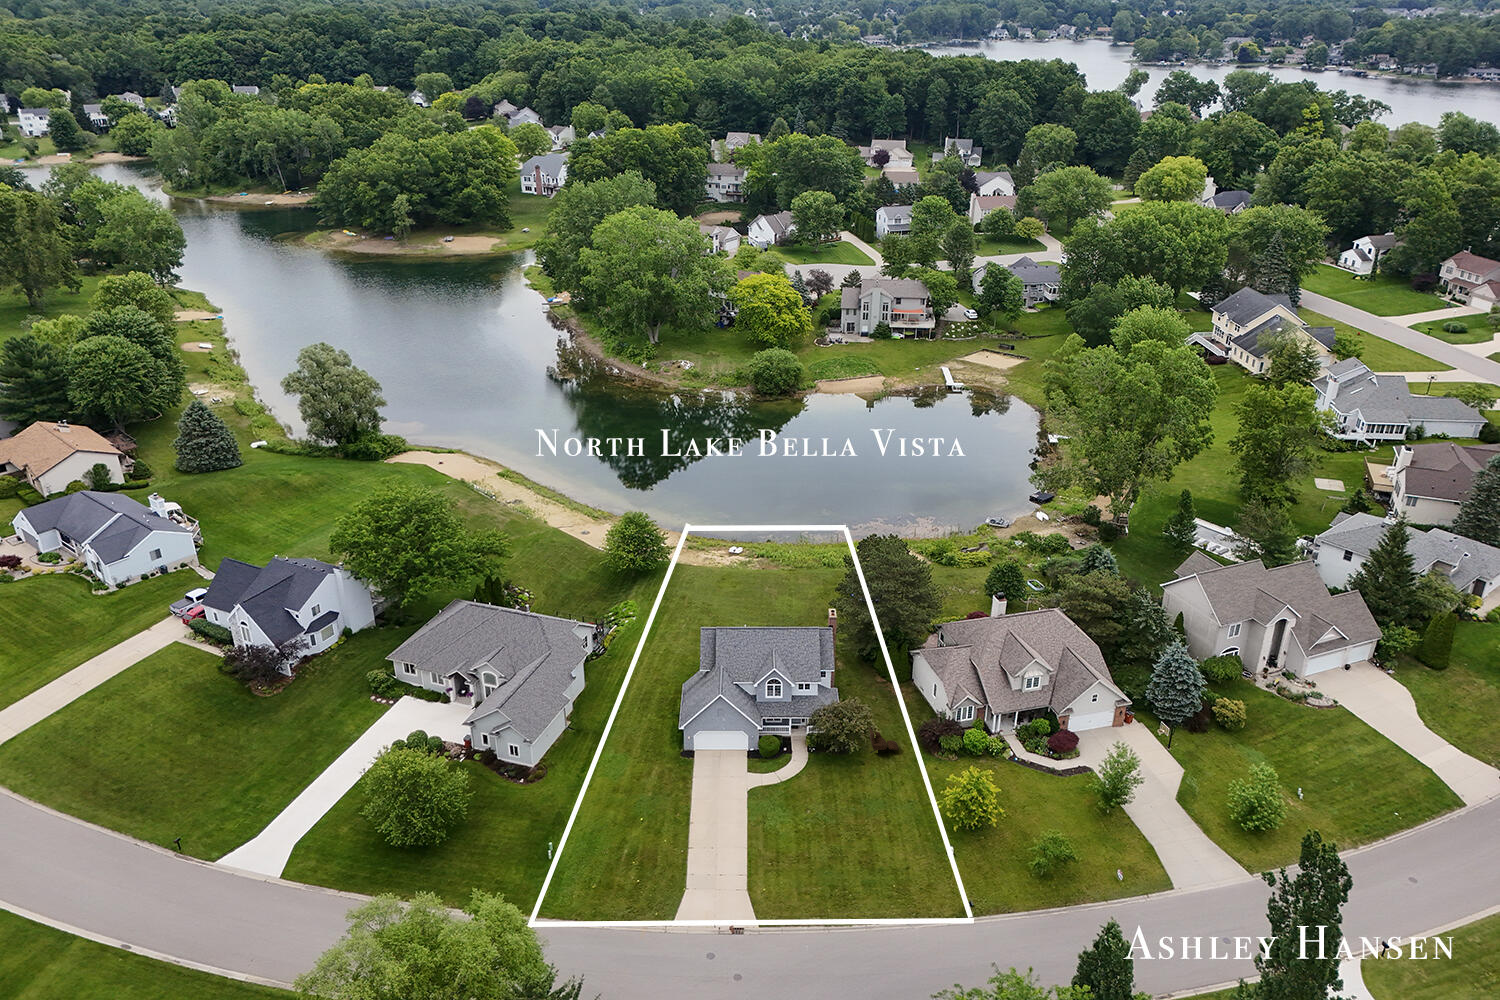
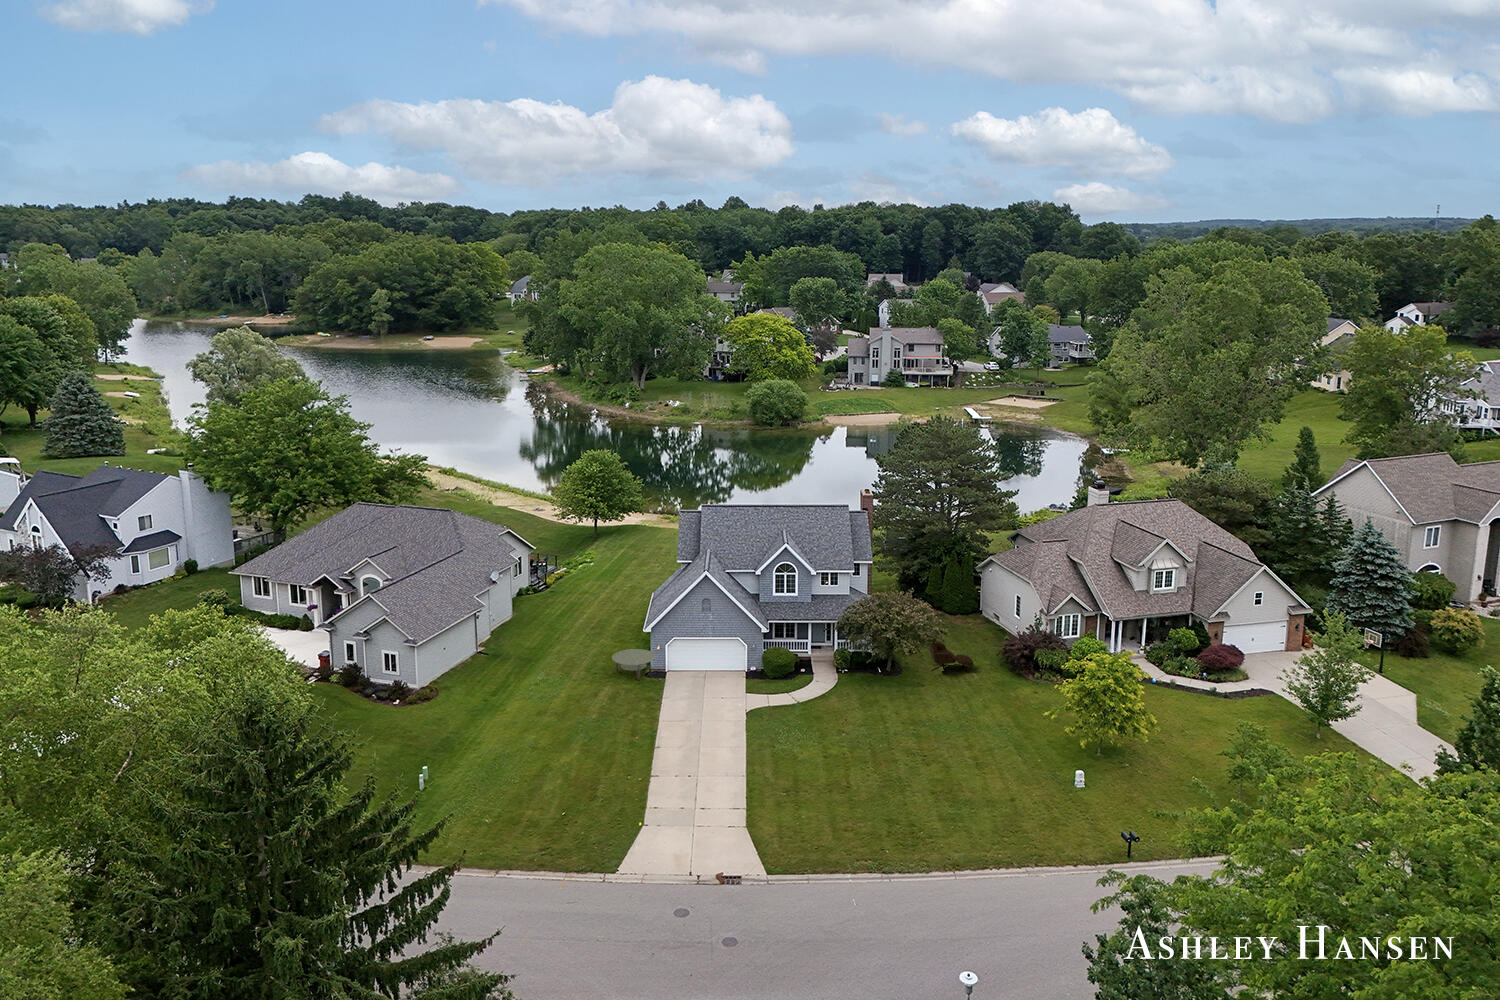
round table: none [659,736,688,762] -> present [612,649,655,680]

